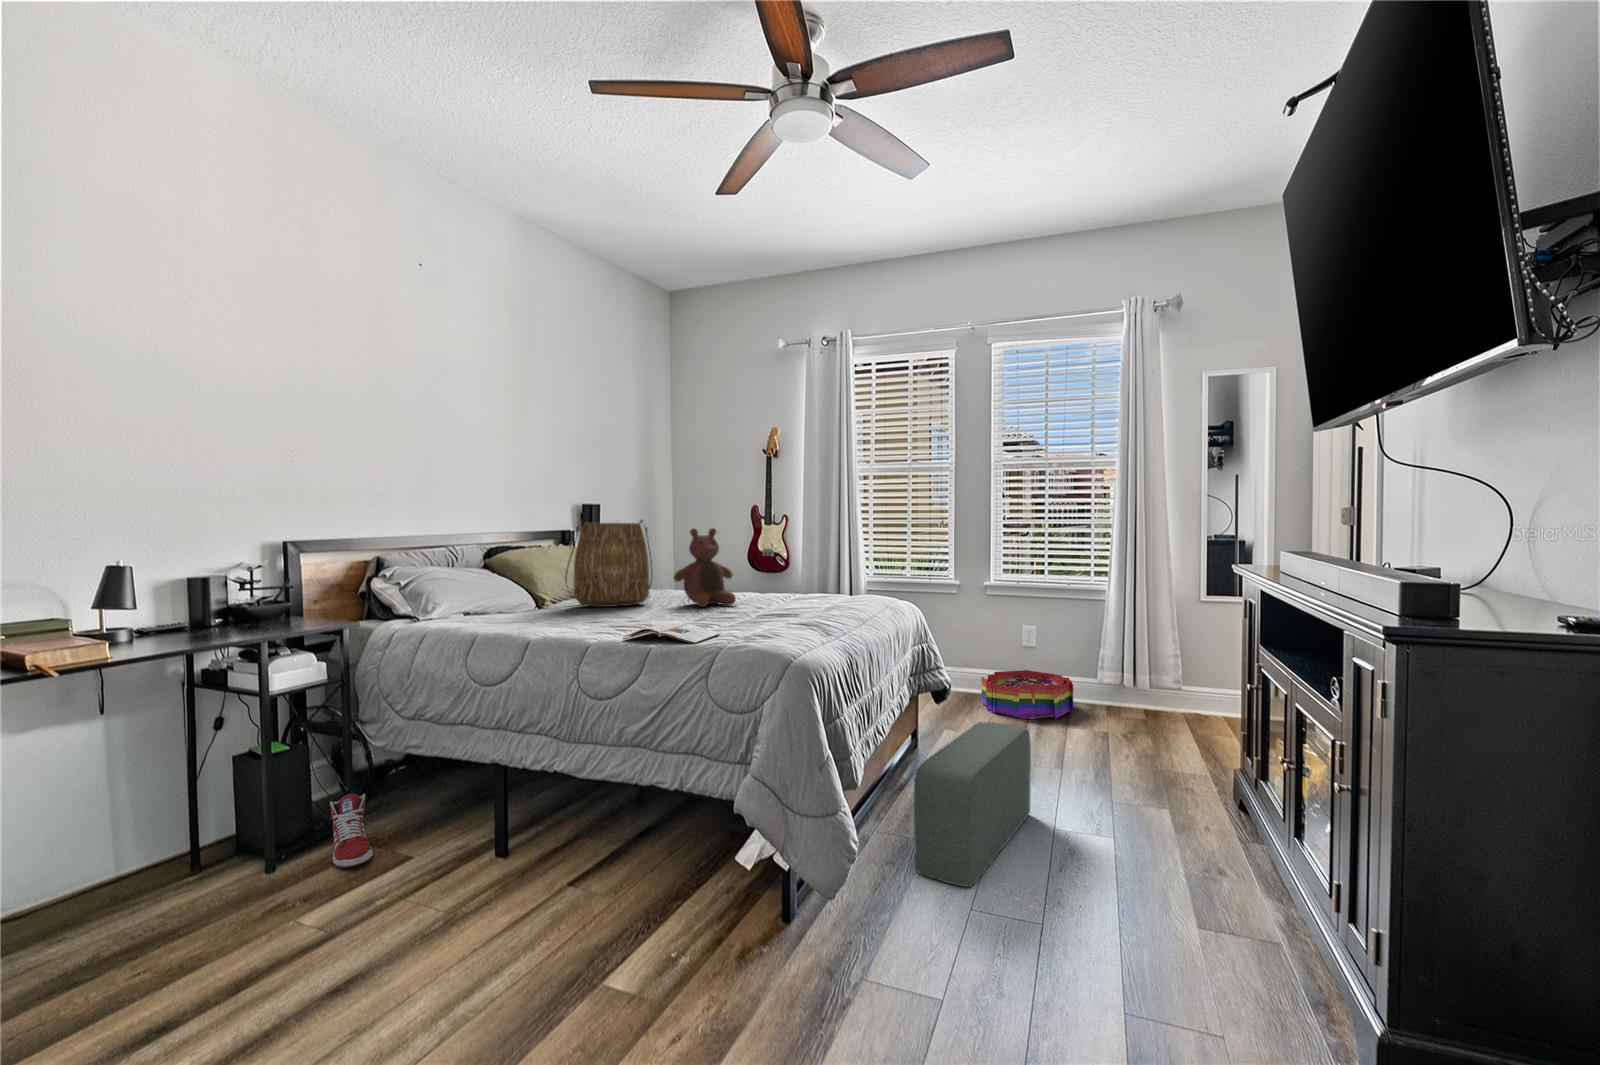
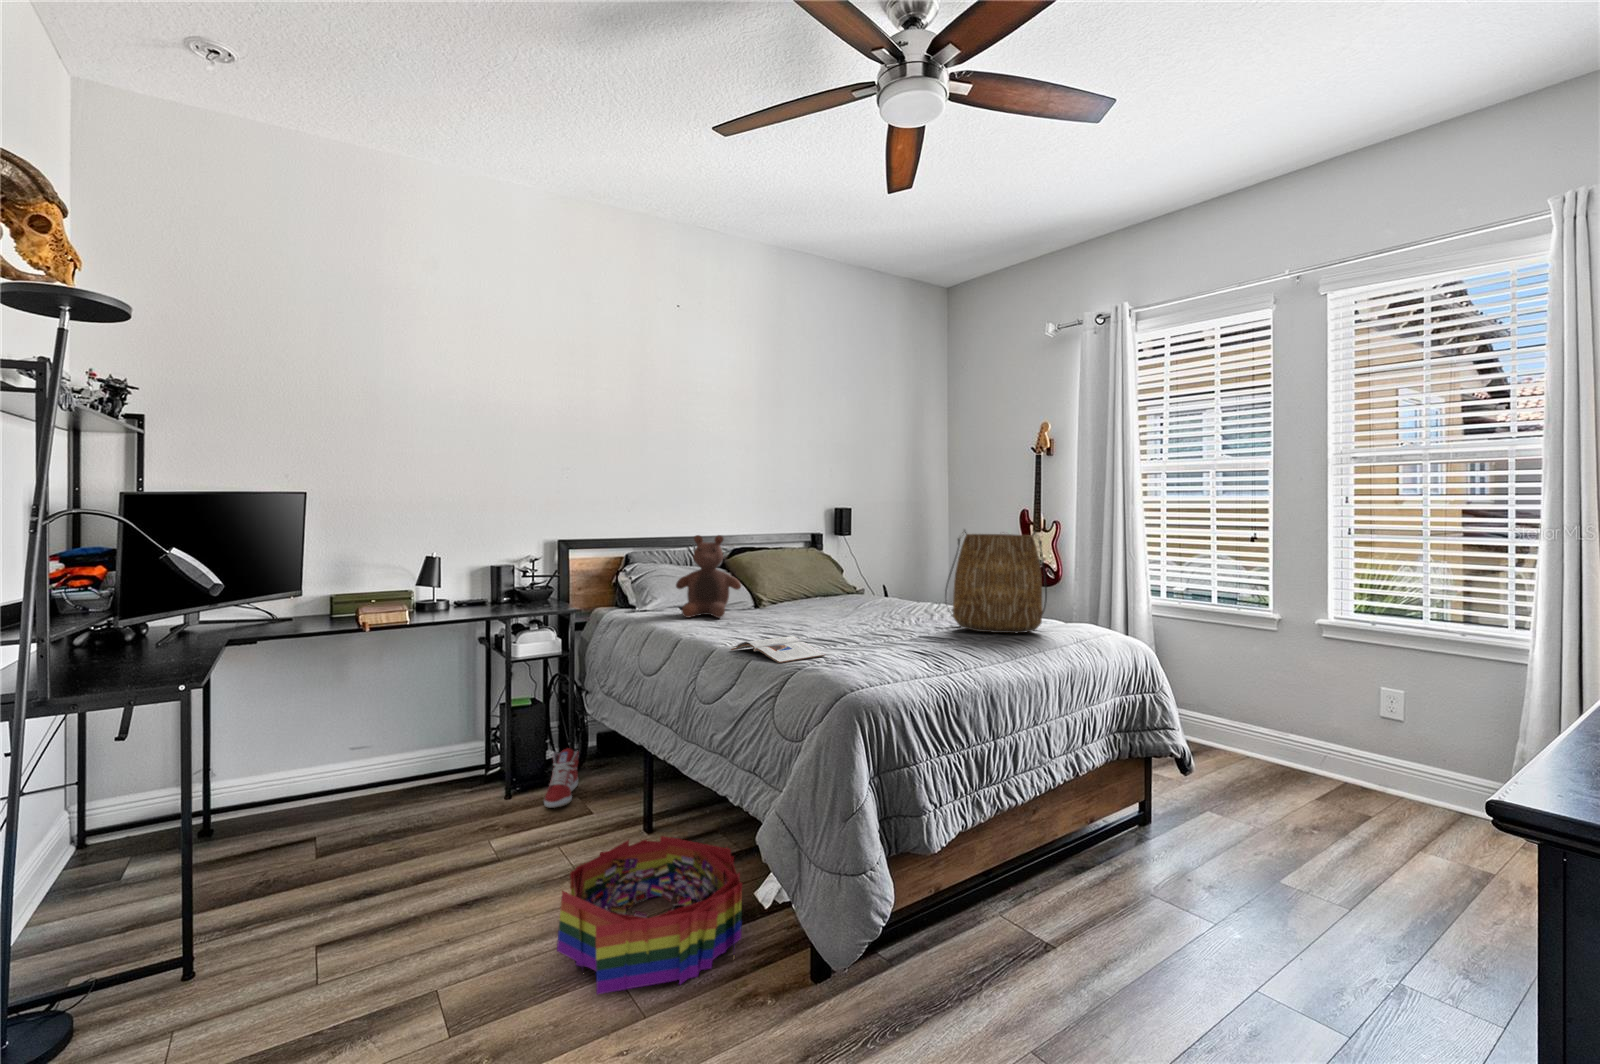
tote bag: present [565,520,653,607] -> present [945,530,1047,633]
stuffed bear: present [674,528,736,607] -> present [676,535,741,618]
storage bin: present [981,670,1073,719] -> present [557,836,742,994]
pouf: present [914,722,1031,887] -> none [1002,811,1238,1023]

